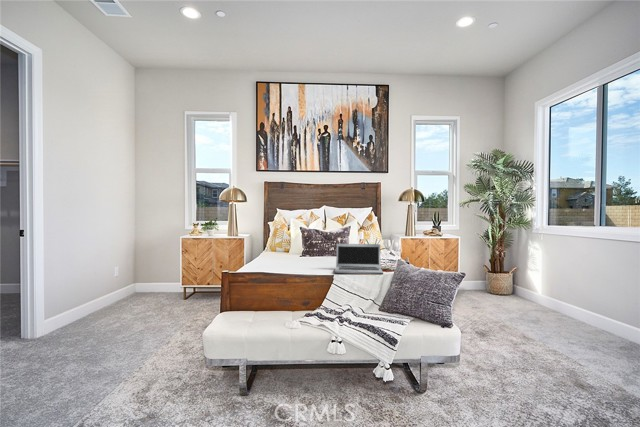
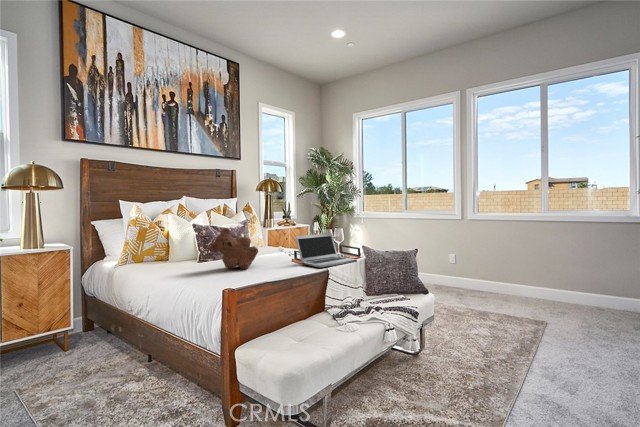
teddy bear: none [282,232,313,266] -> present [210,228,258,269]

